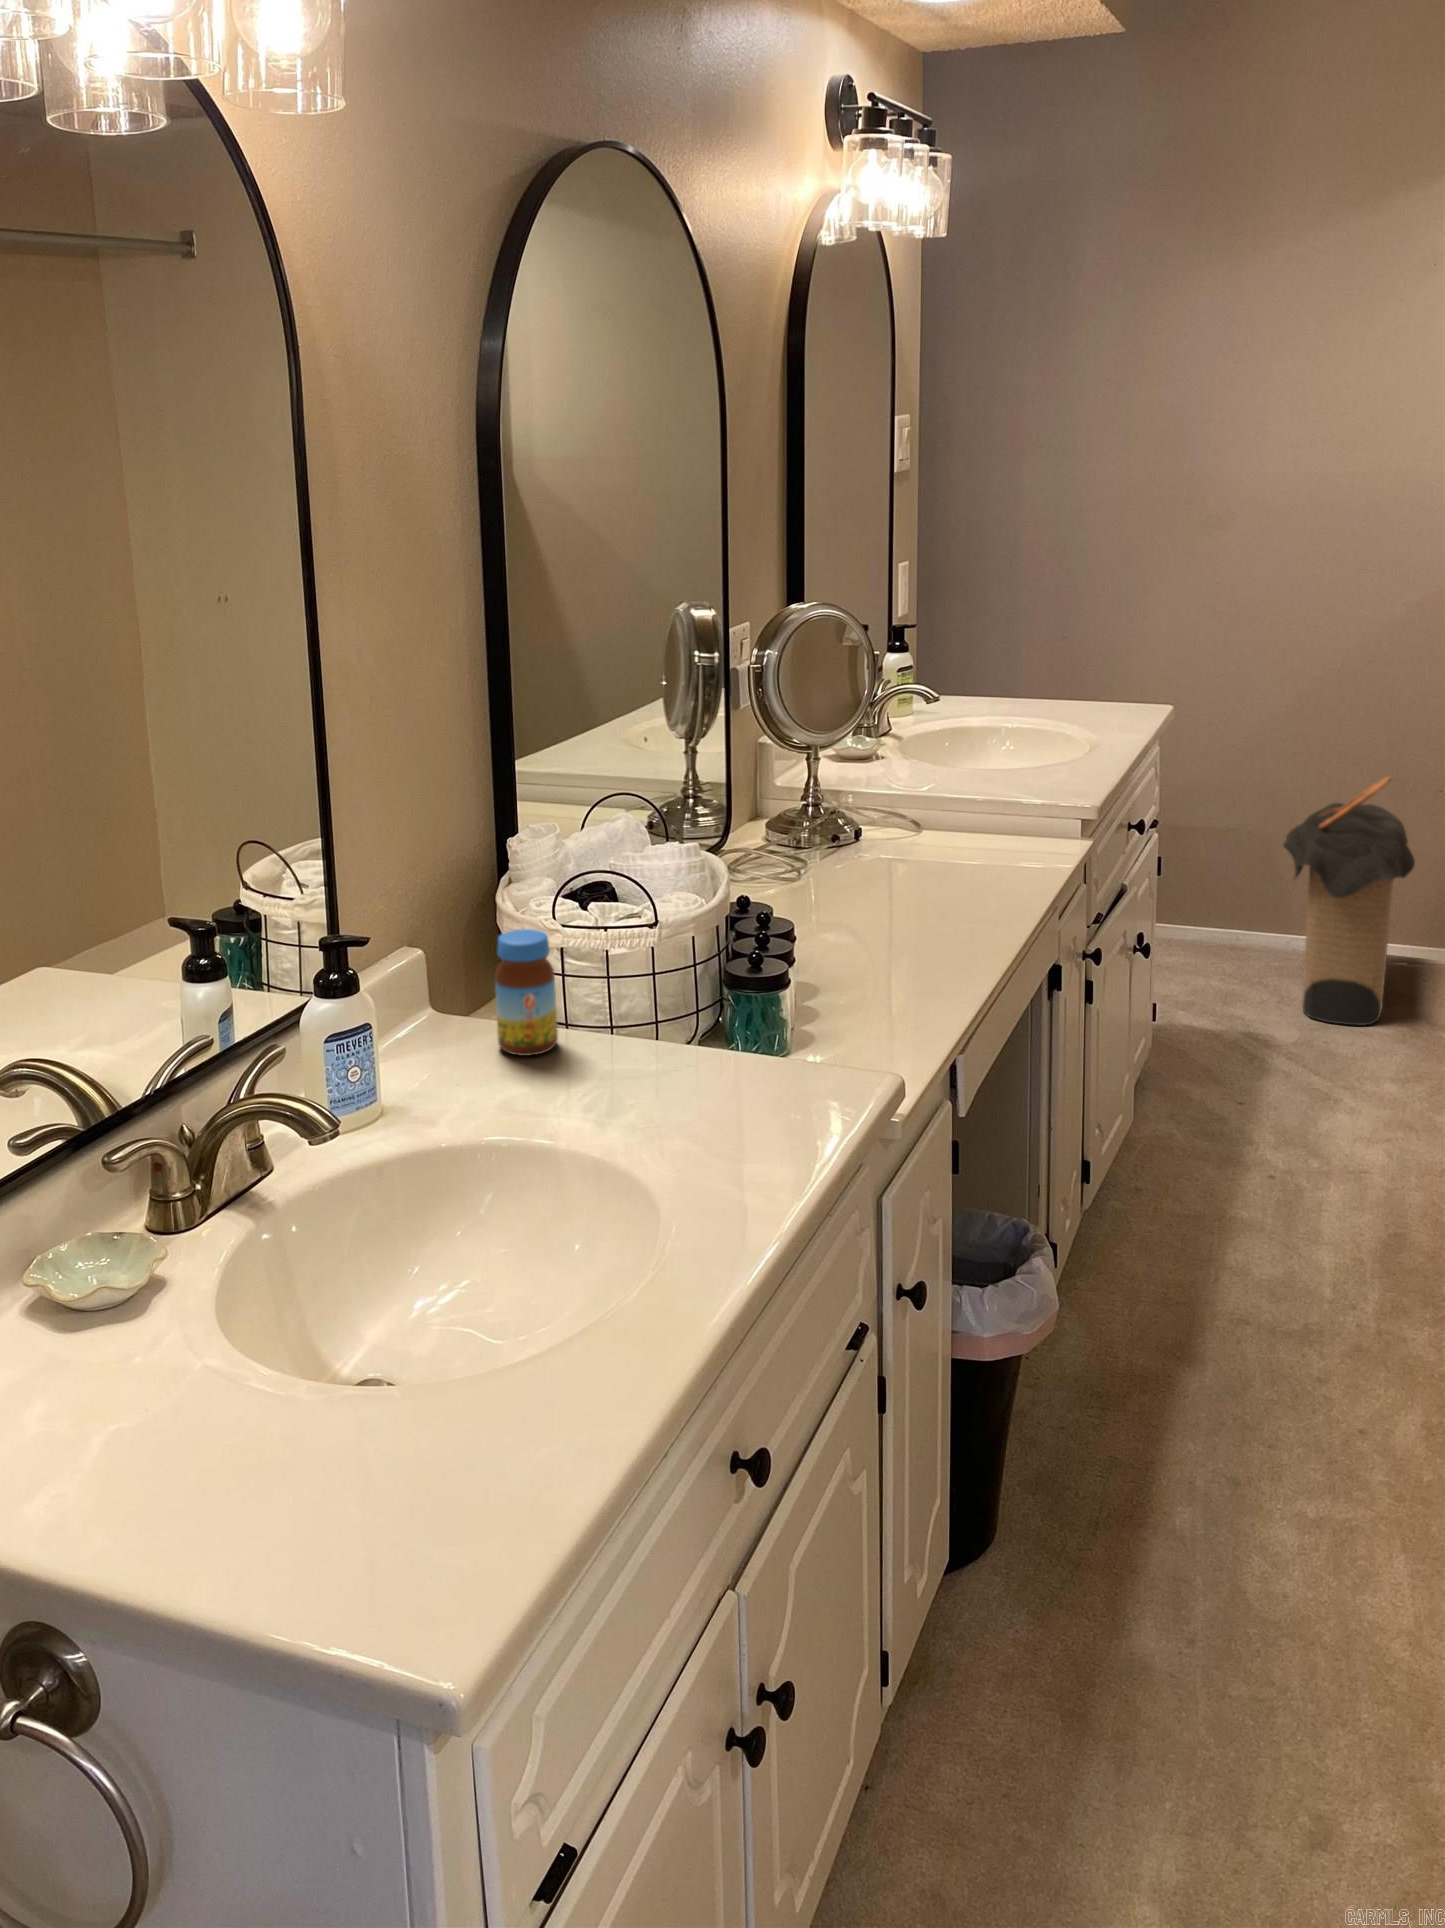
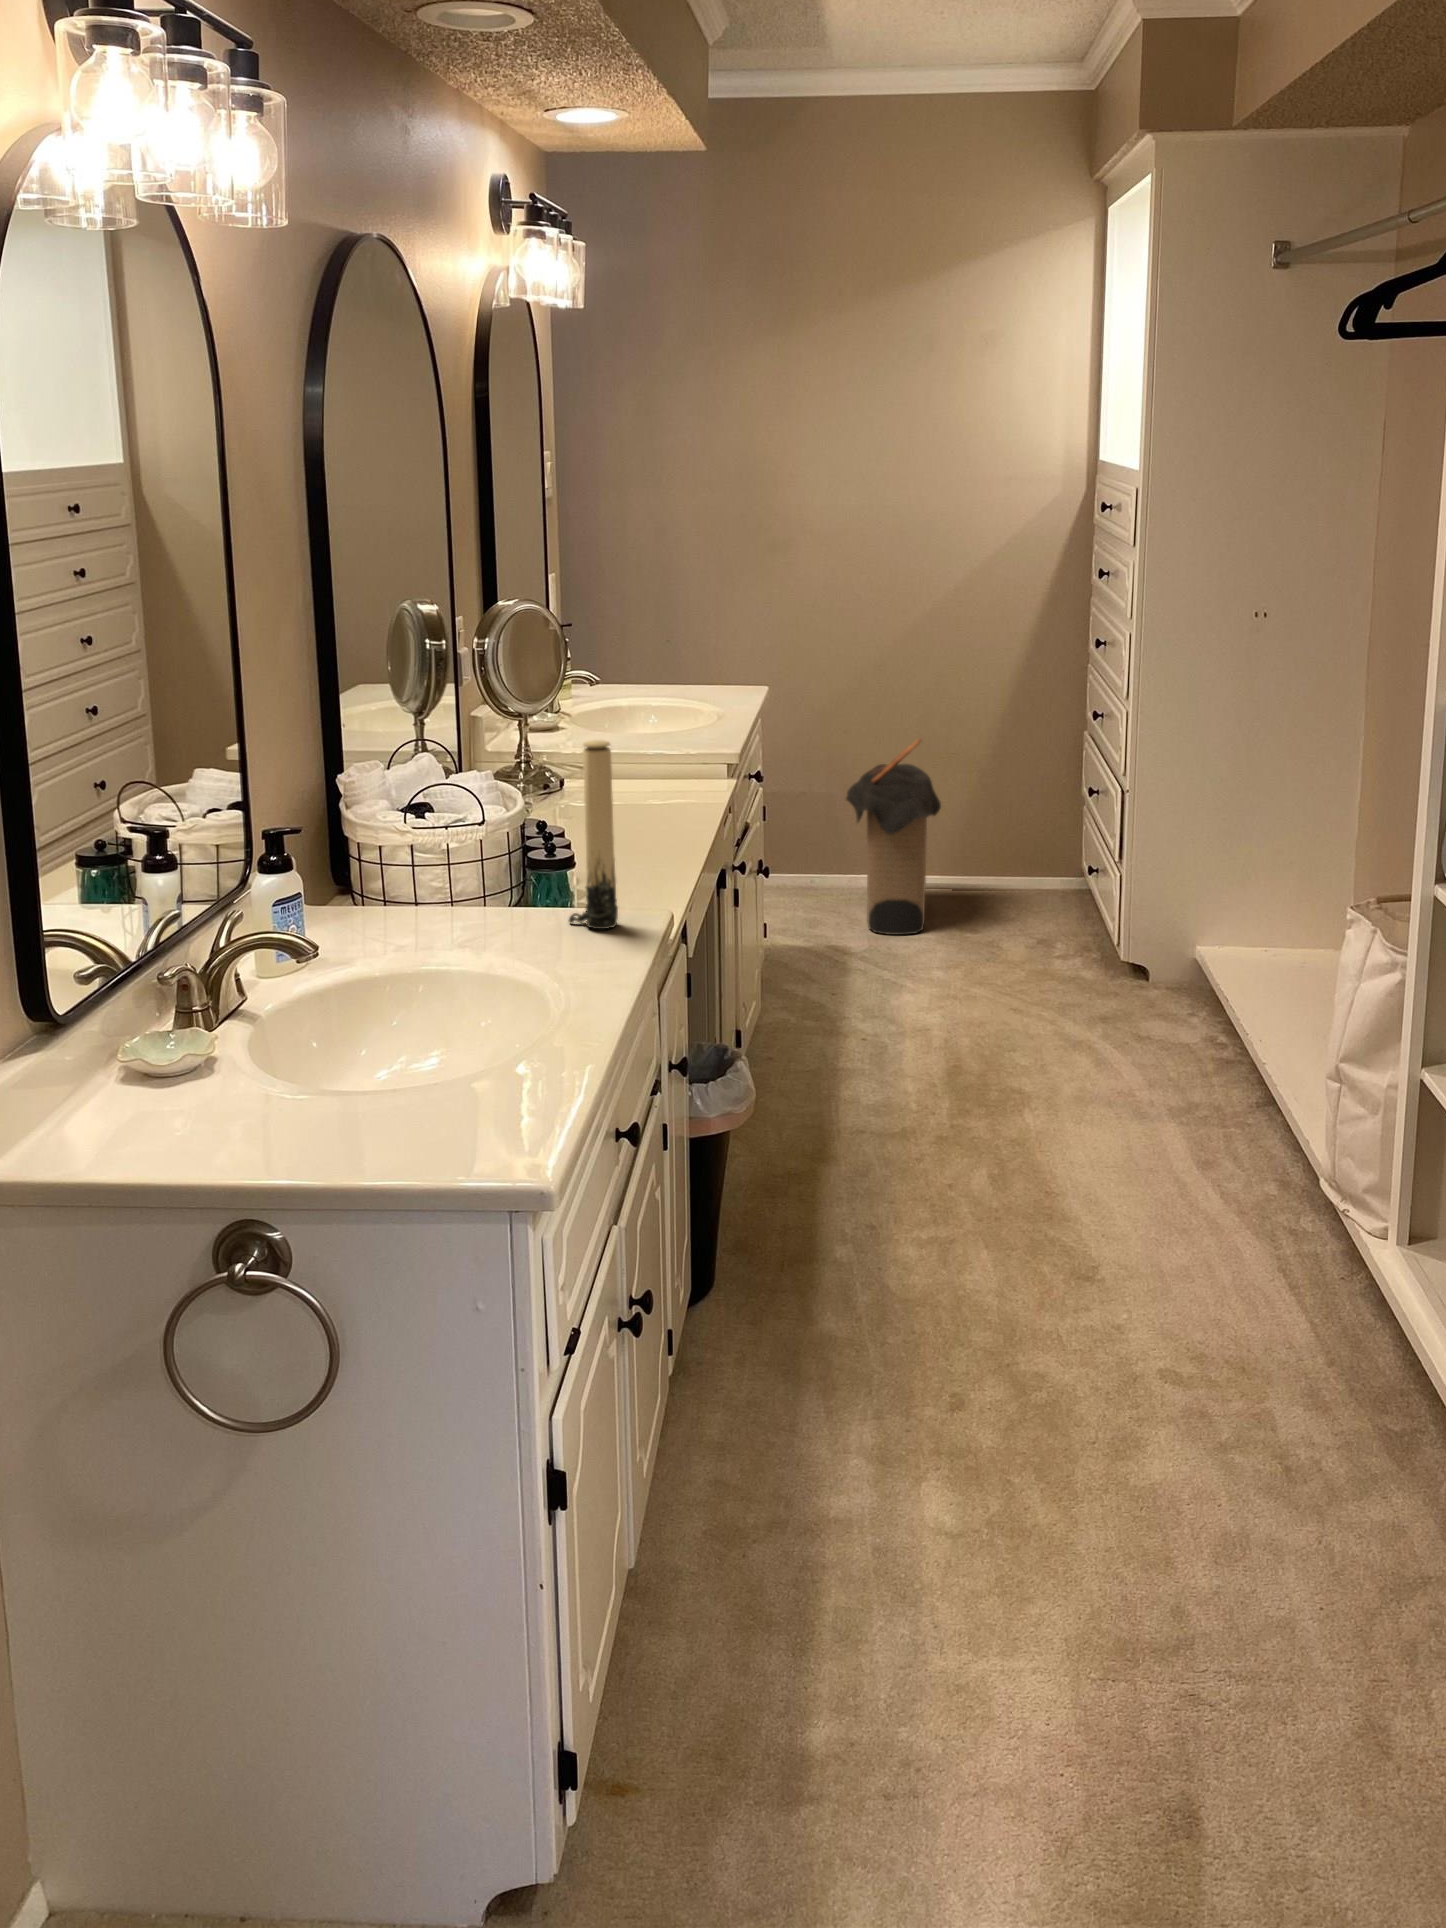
candle: none [739,841,806,1111] -> present [569,740,618,929]
jar: present [495,929,558,1056] -> none [371,827,420,920]

